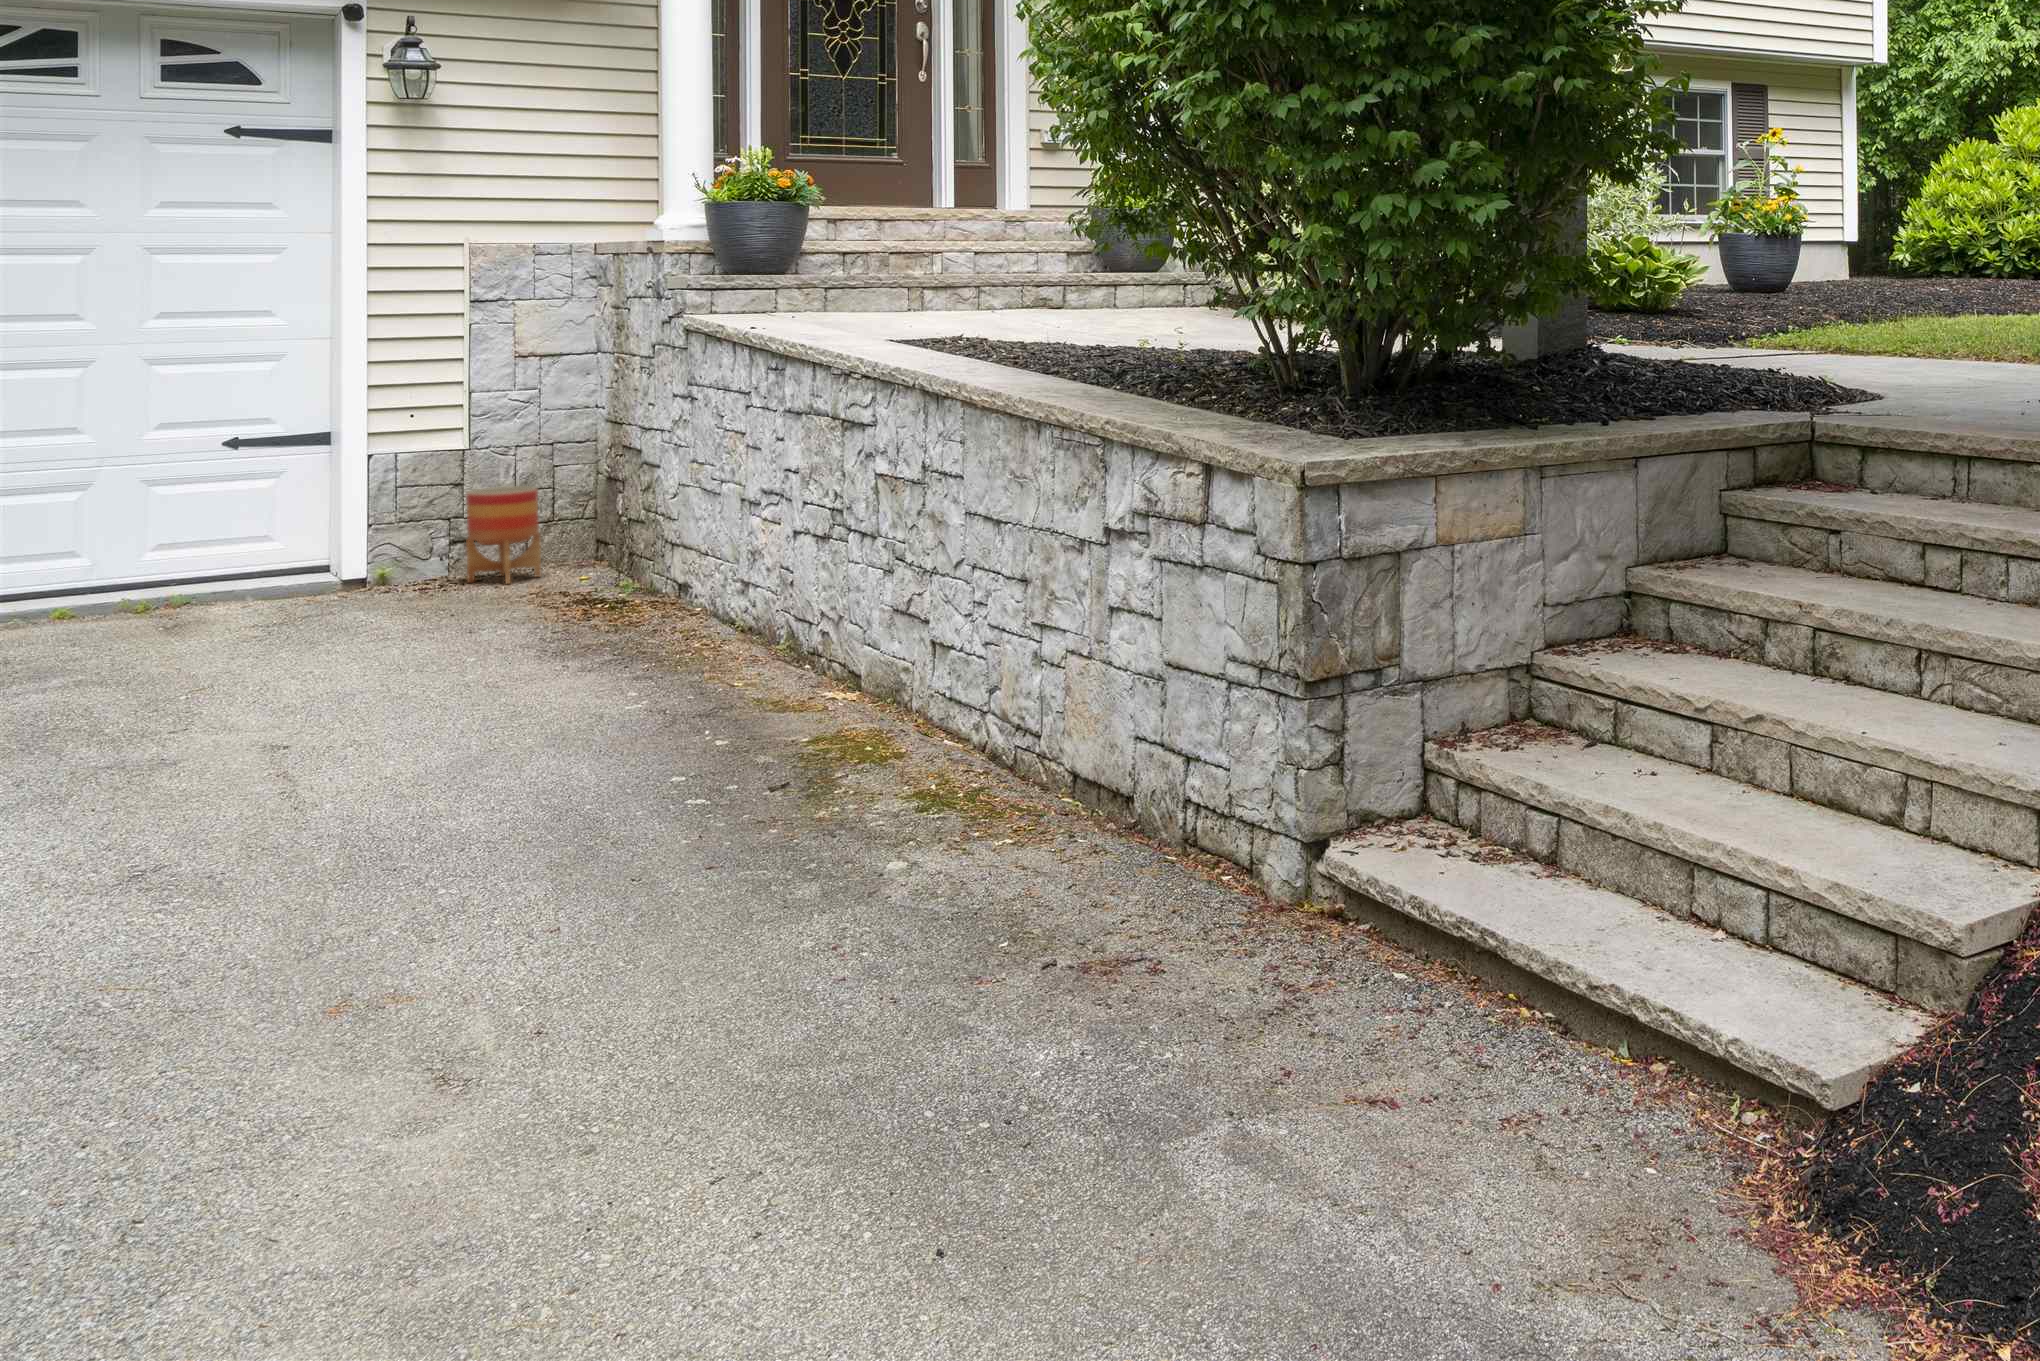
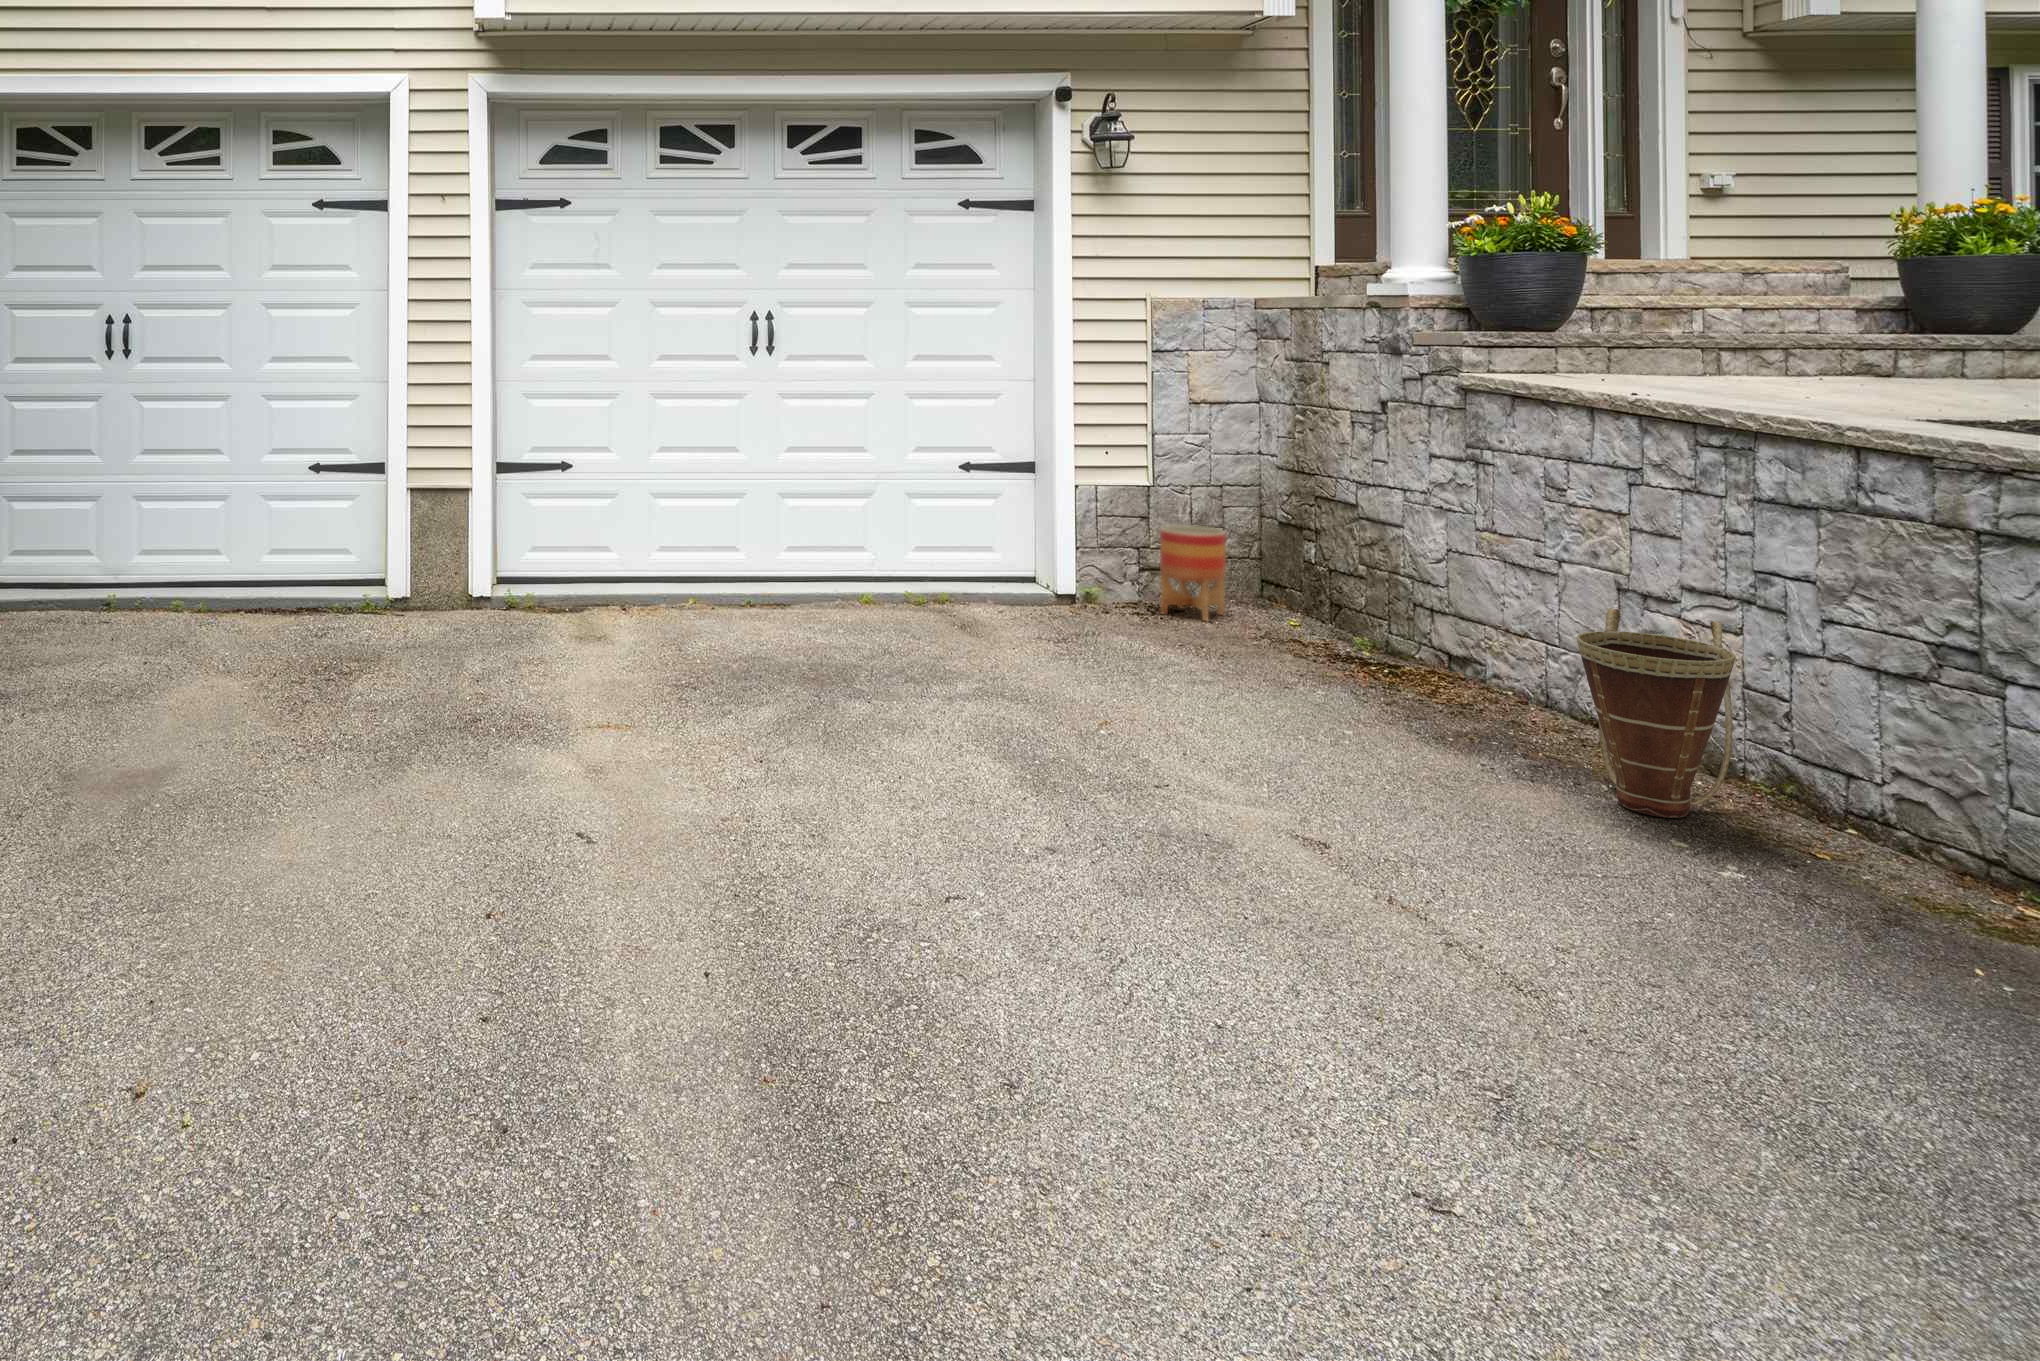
basket: none [612,509,757,675] -> present [1576,609,1736,818]

